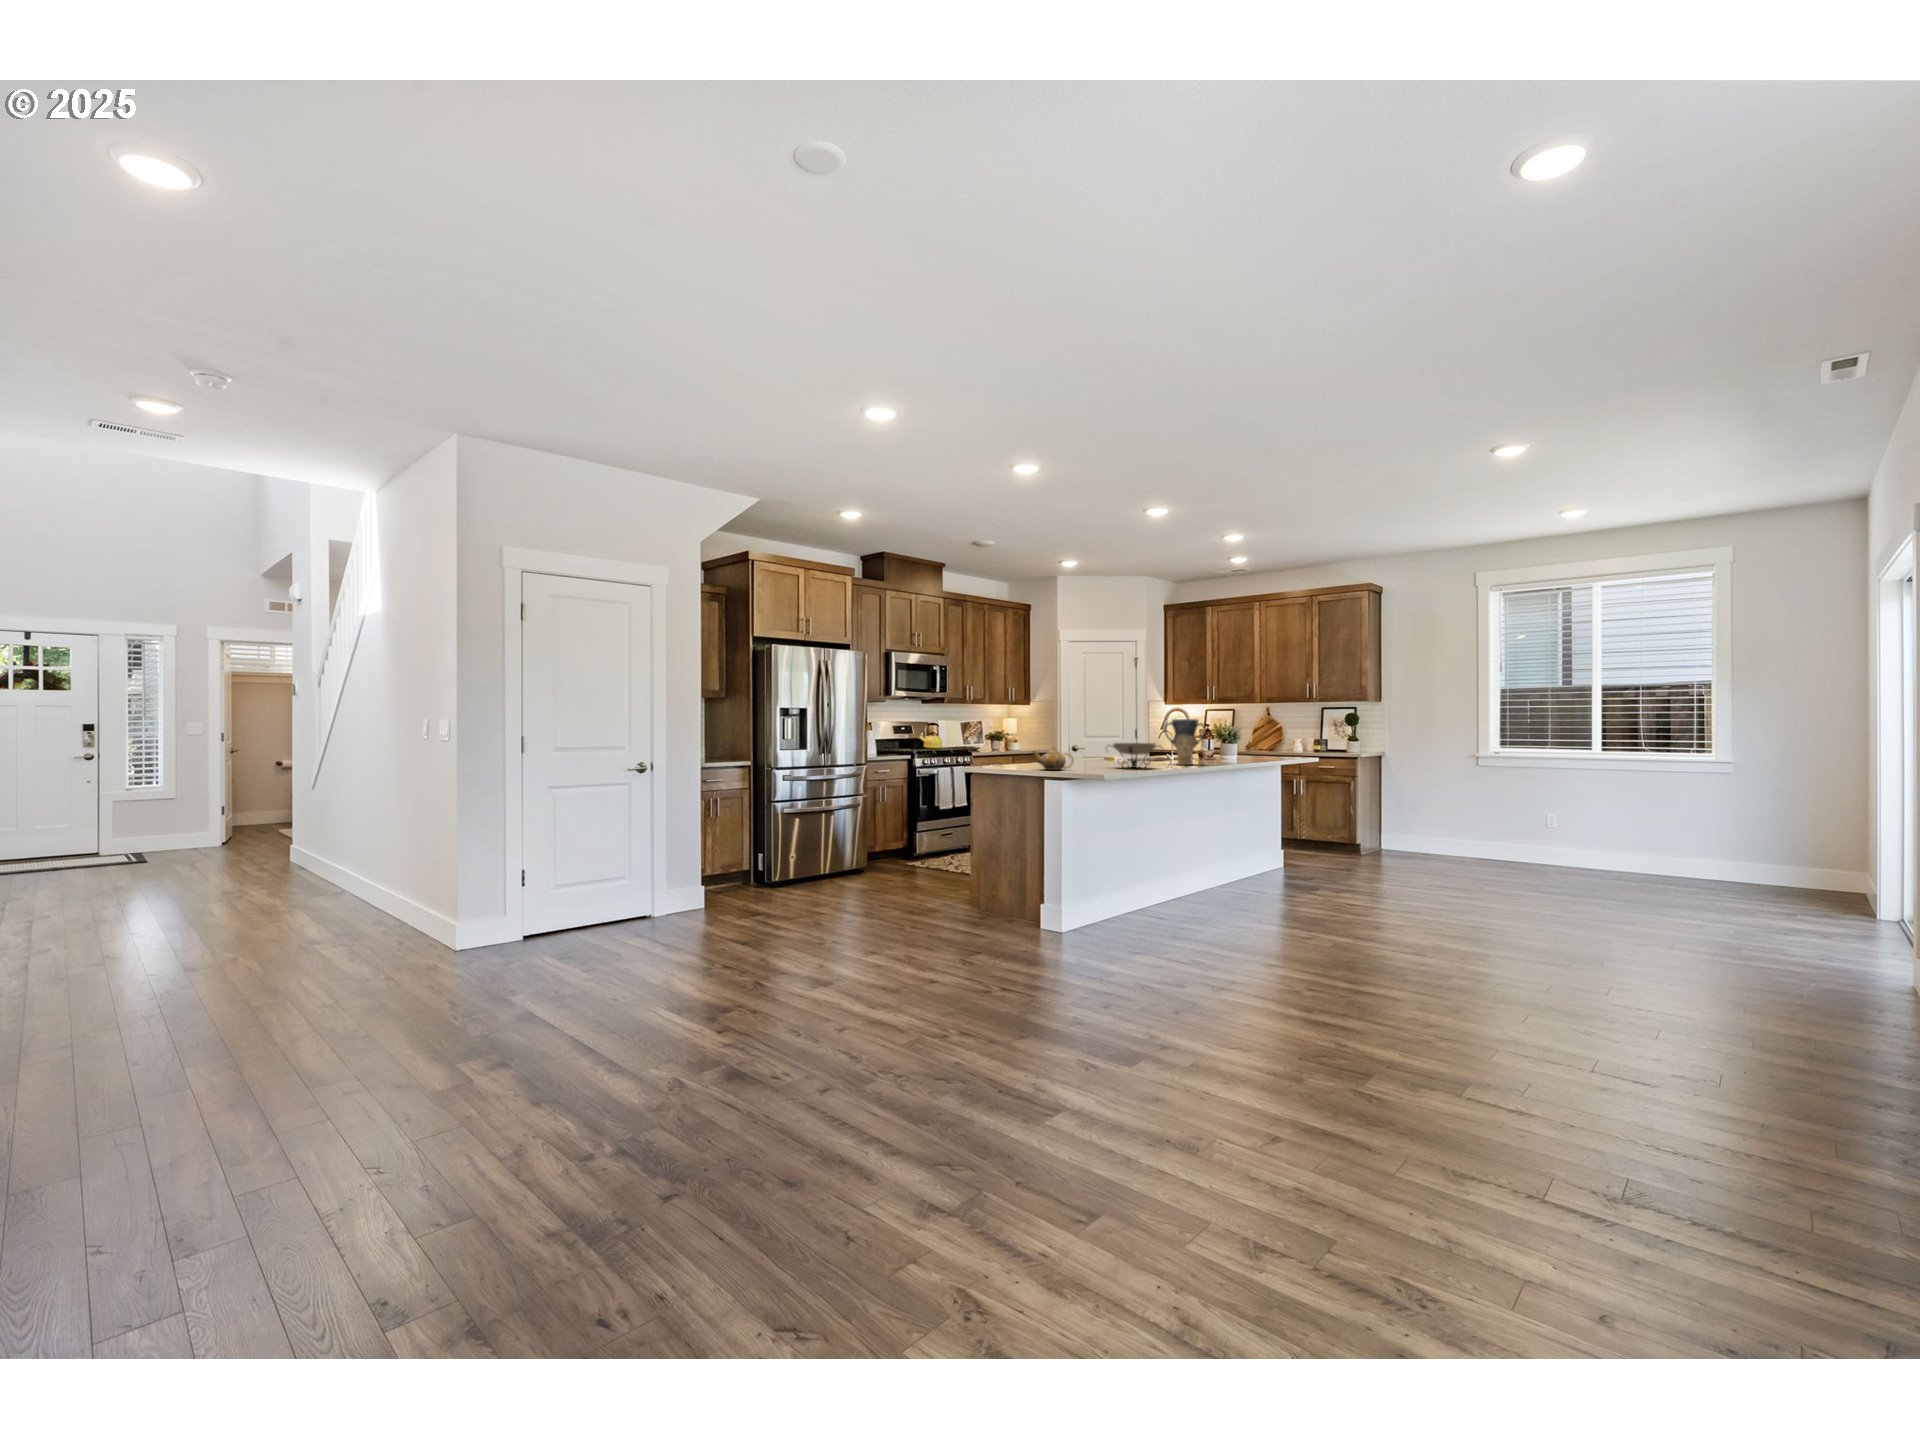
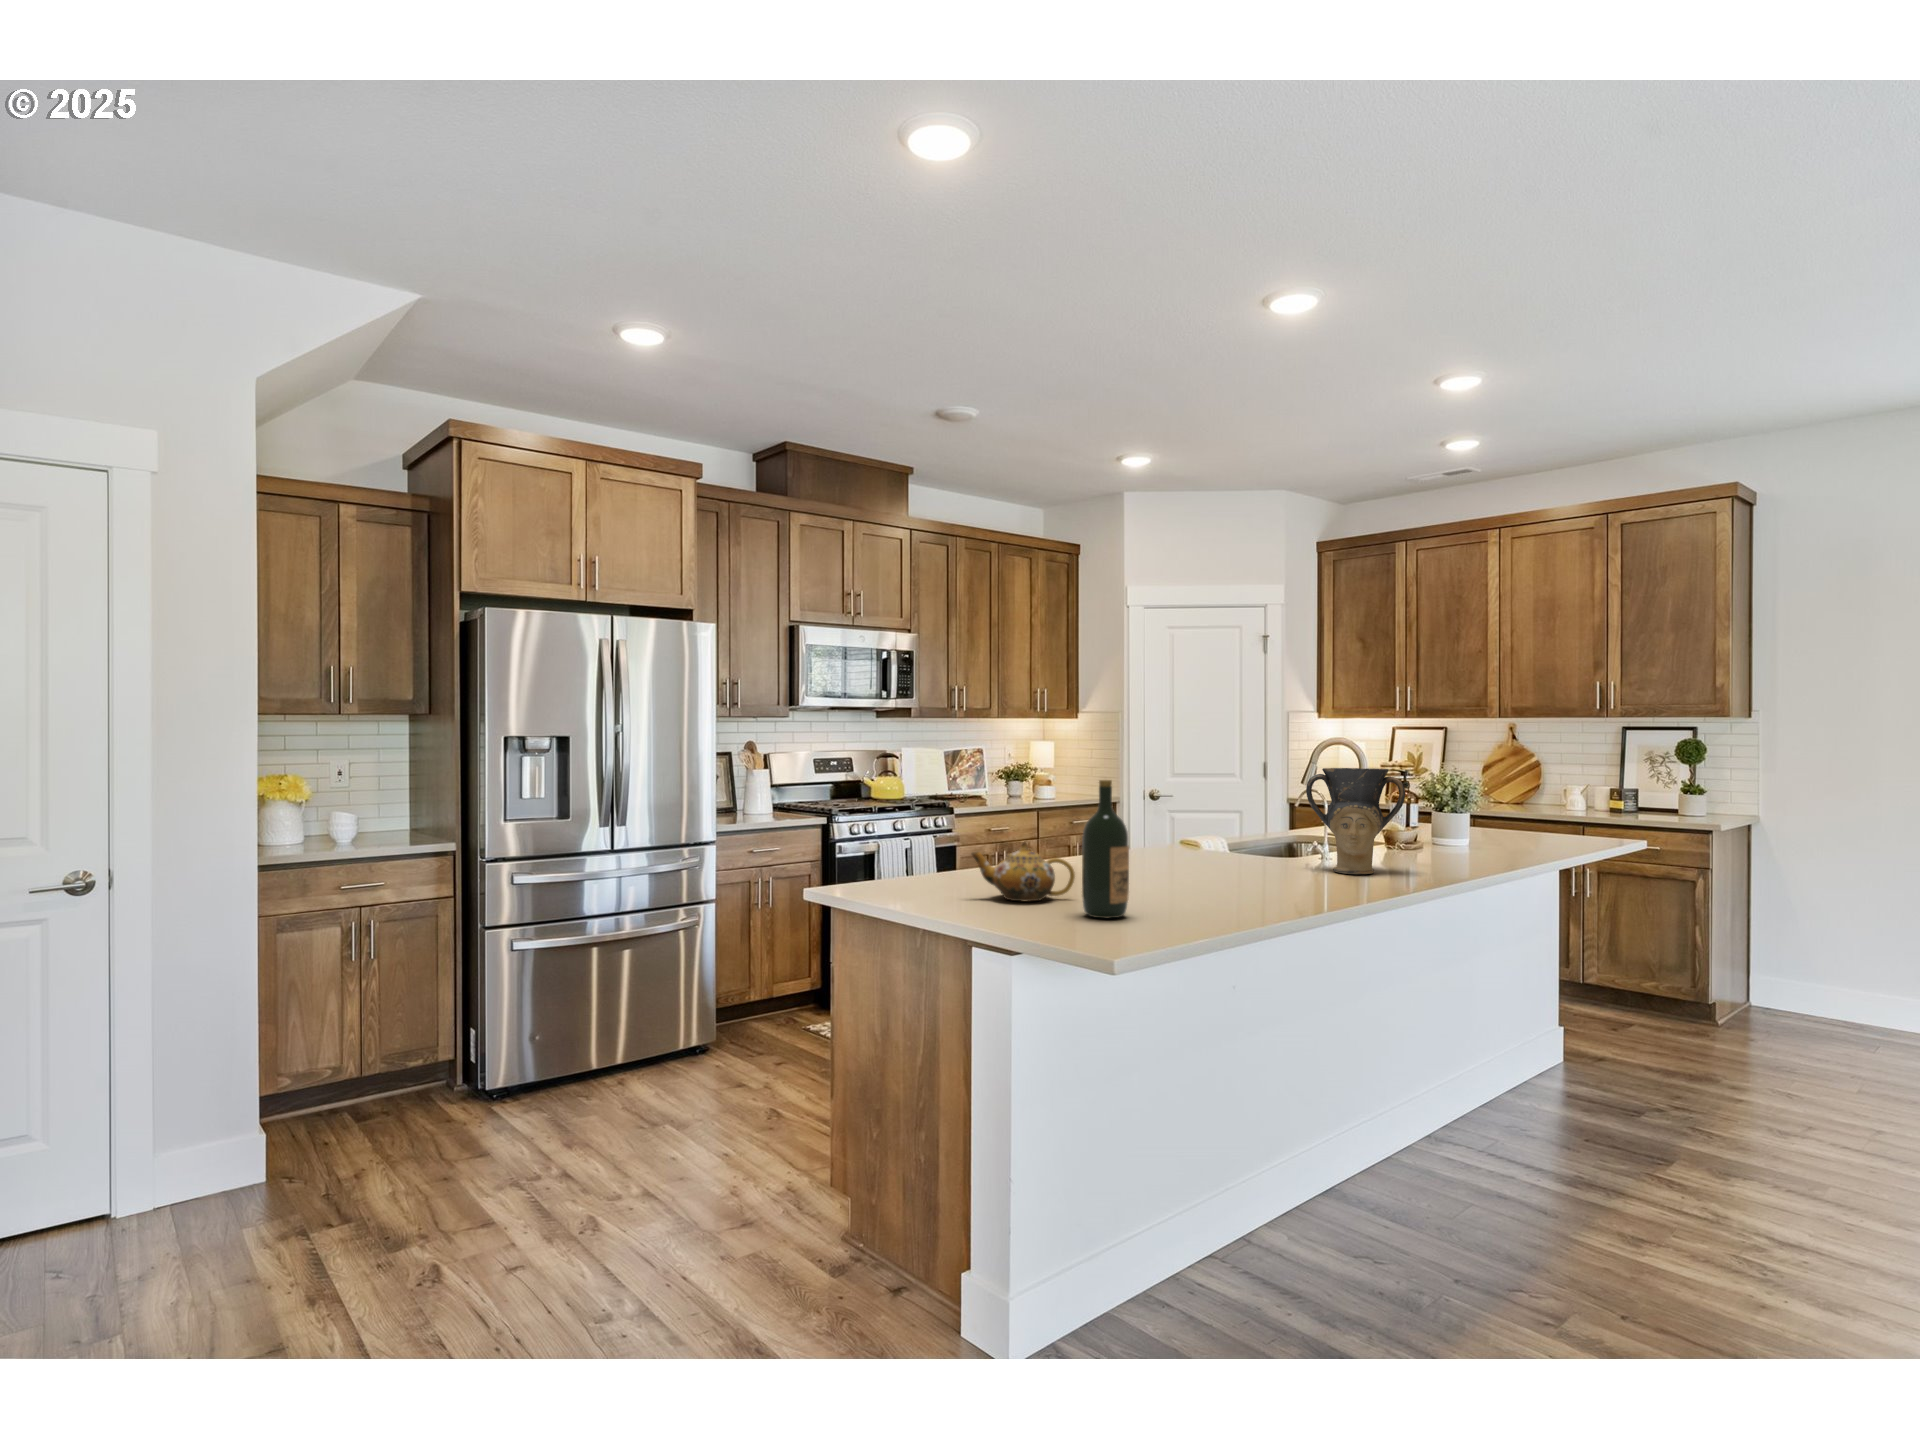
wine bottle: none [1081,719,1099,773] -> present [1082,780,1129,918]
decorative bowl: present [1113,743,1158,768] -> none [1161,827,1301,893]

